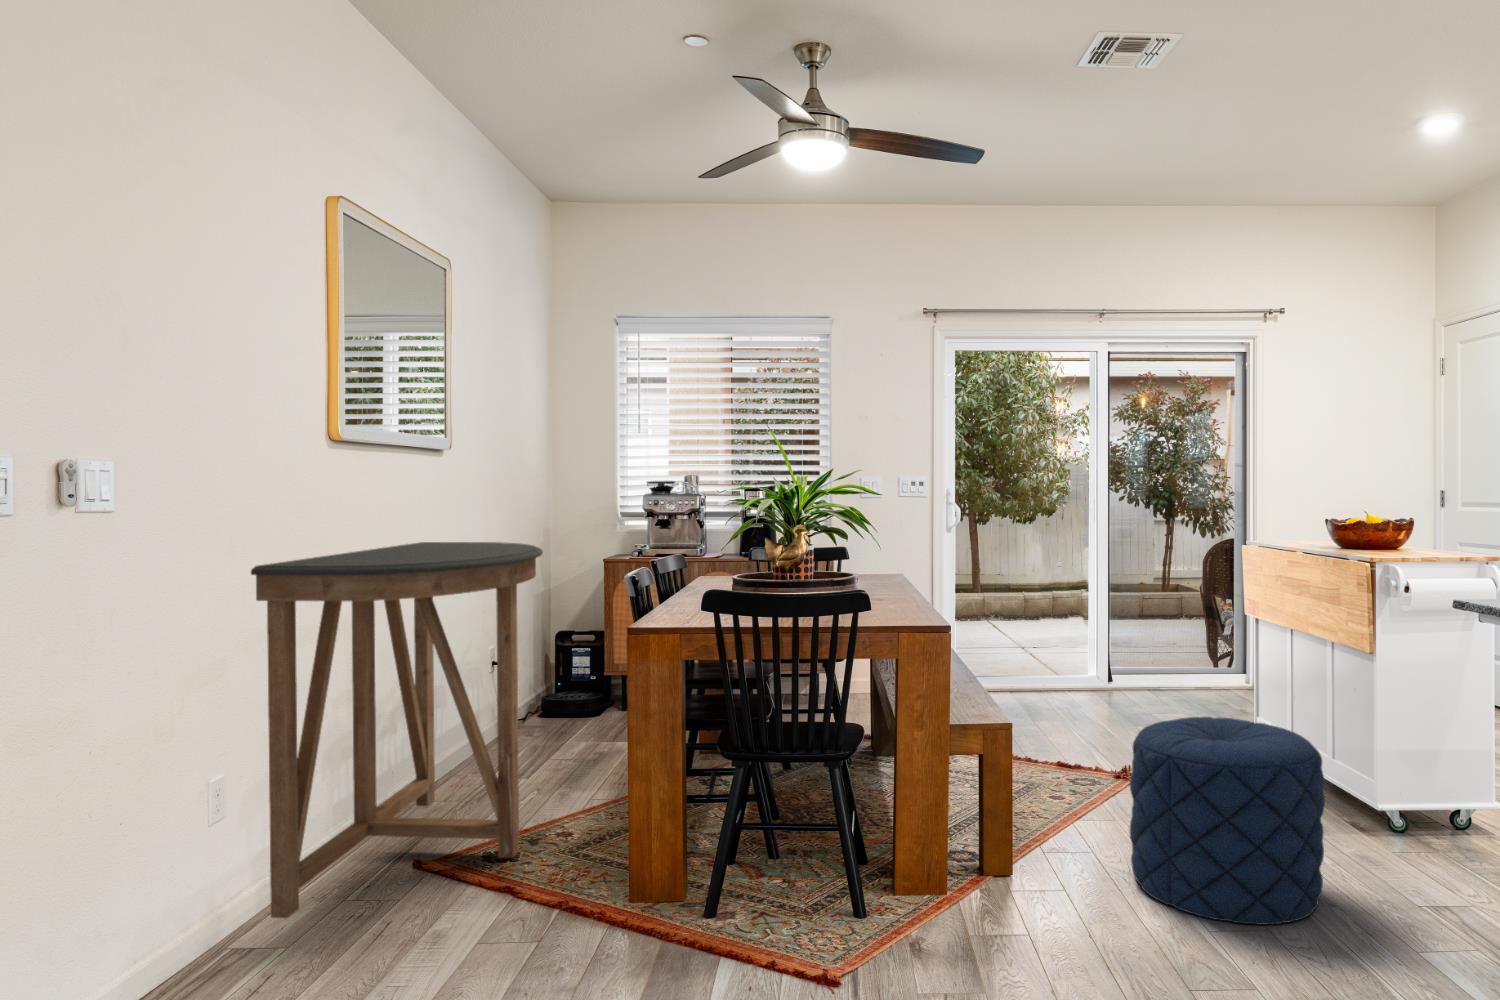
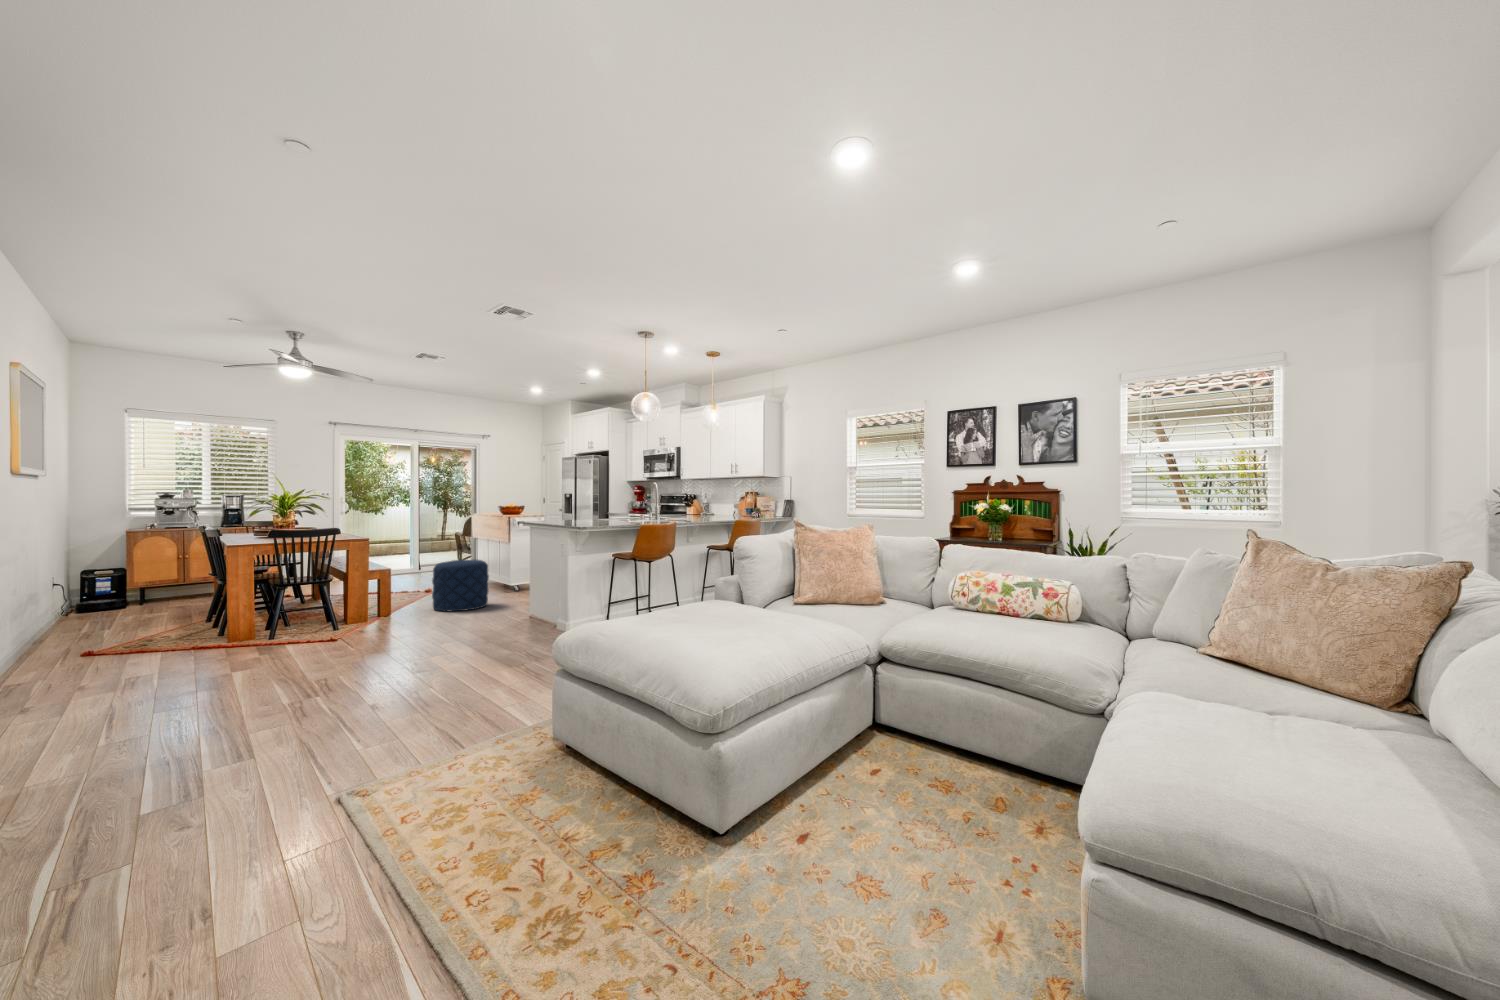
console table: present [251,542,543,918] -> none [34,512,168,668]

